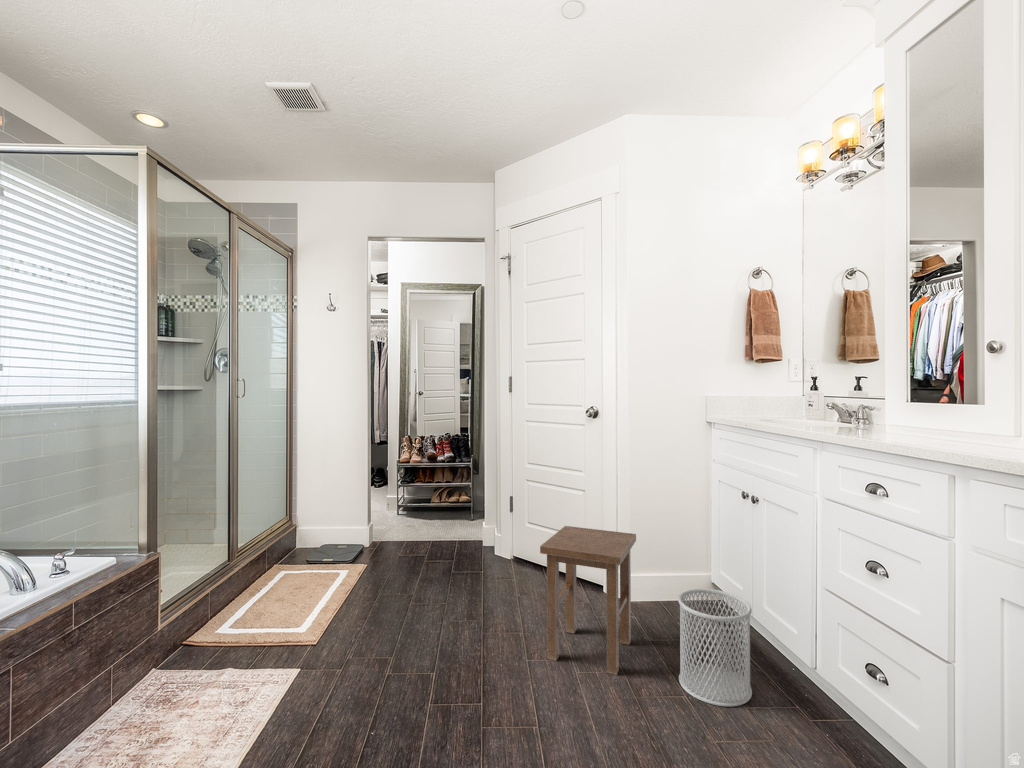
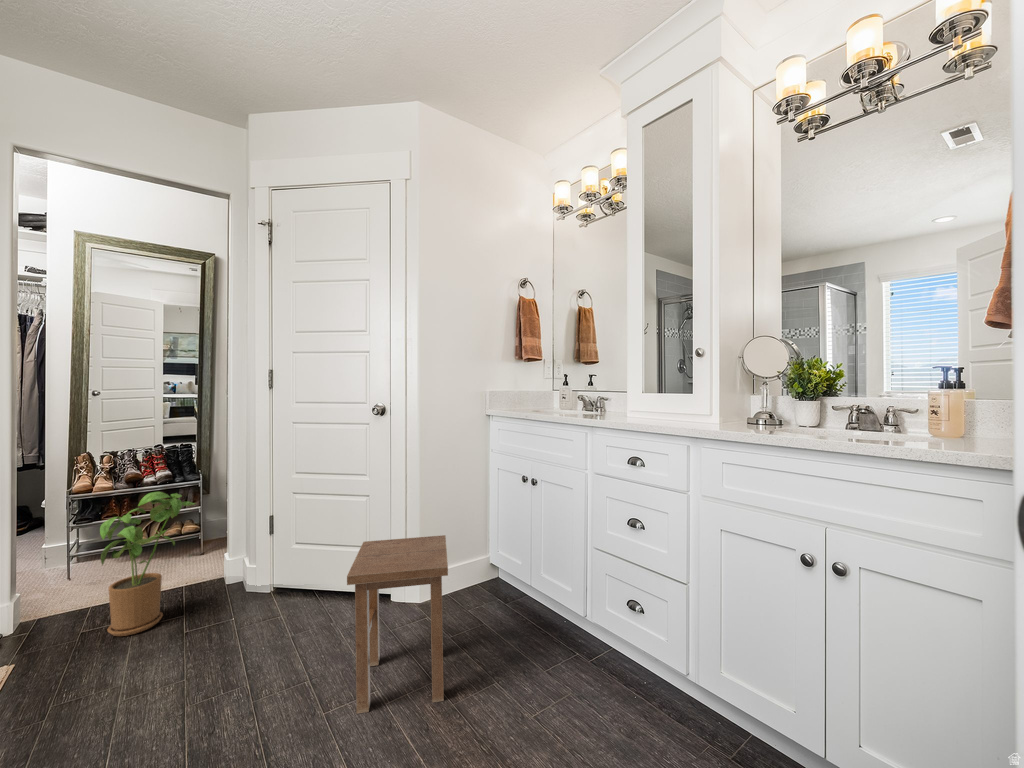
house plant: none [408,466,463,565] -> present [100,492,195,636]
wastebasket: present [678,589,752,707] -> none [501,575,570,695]

